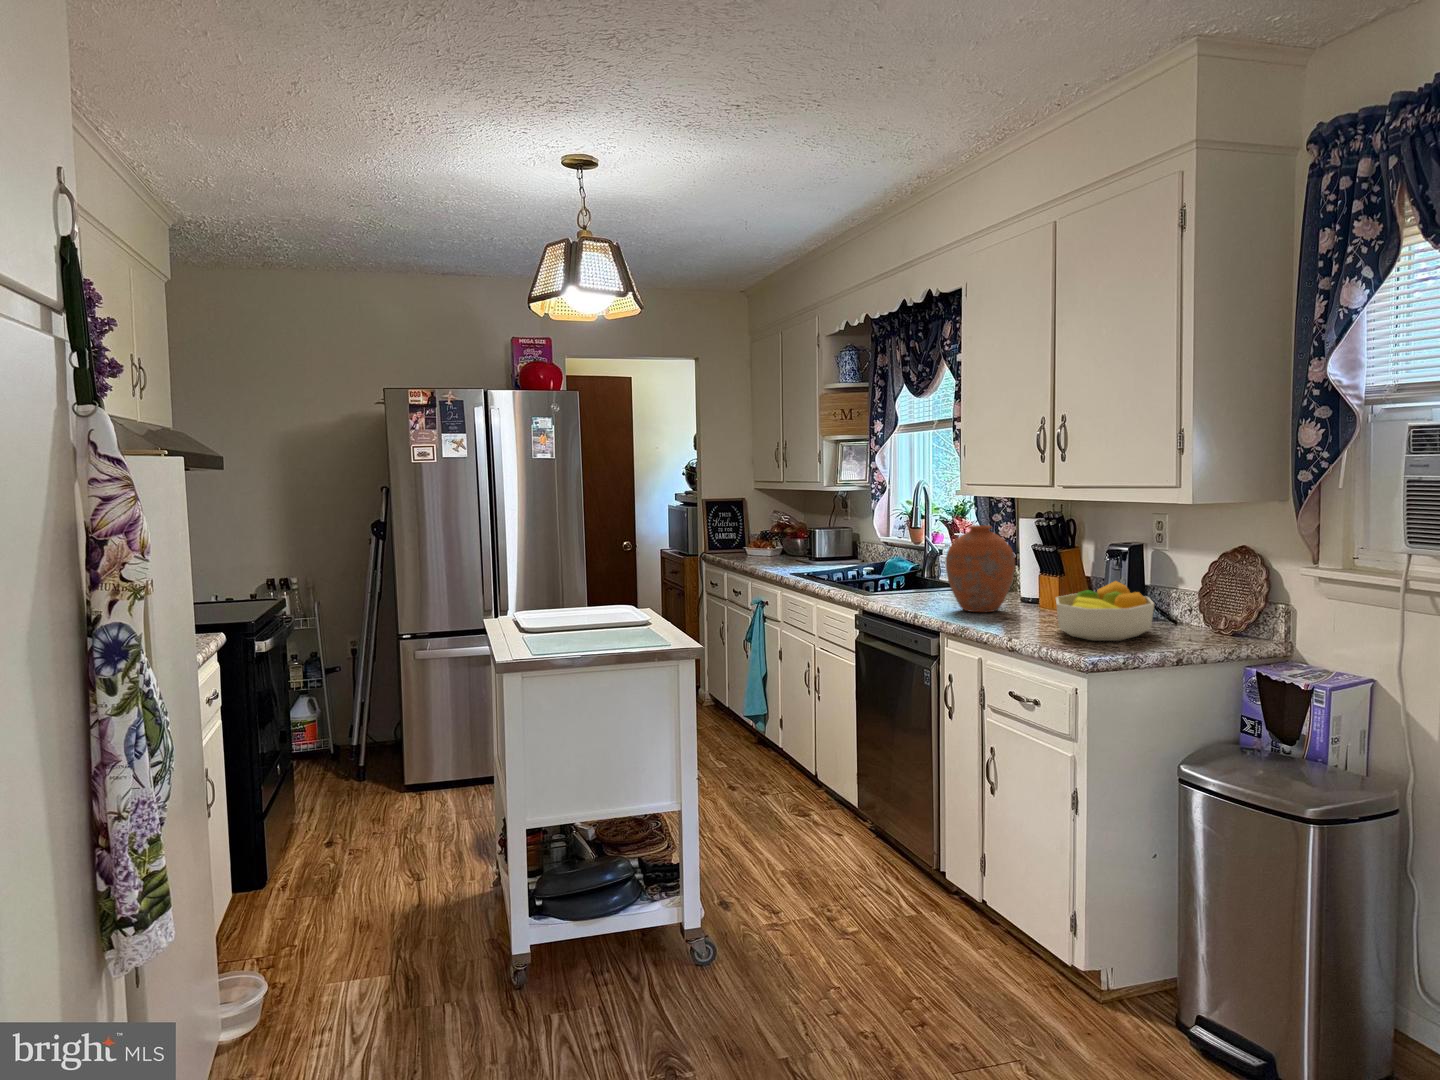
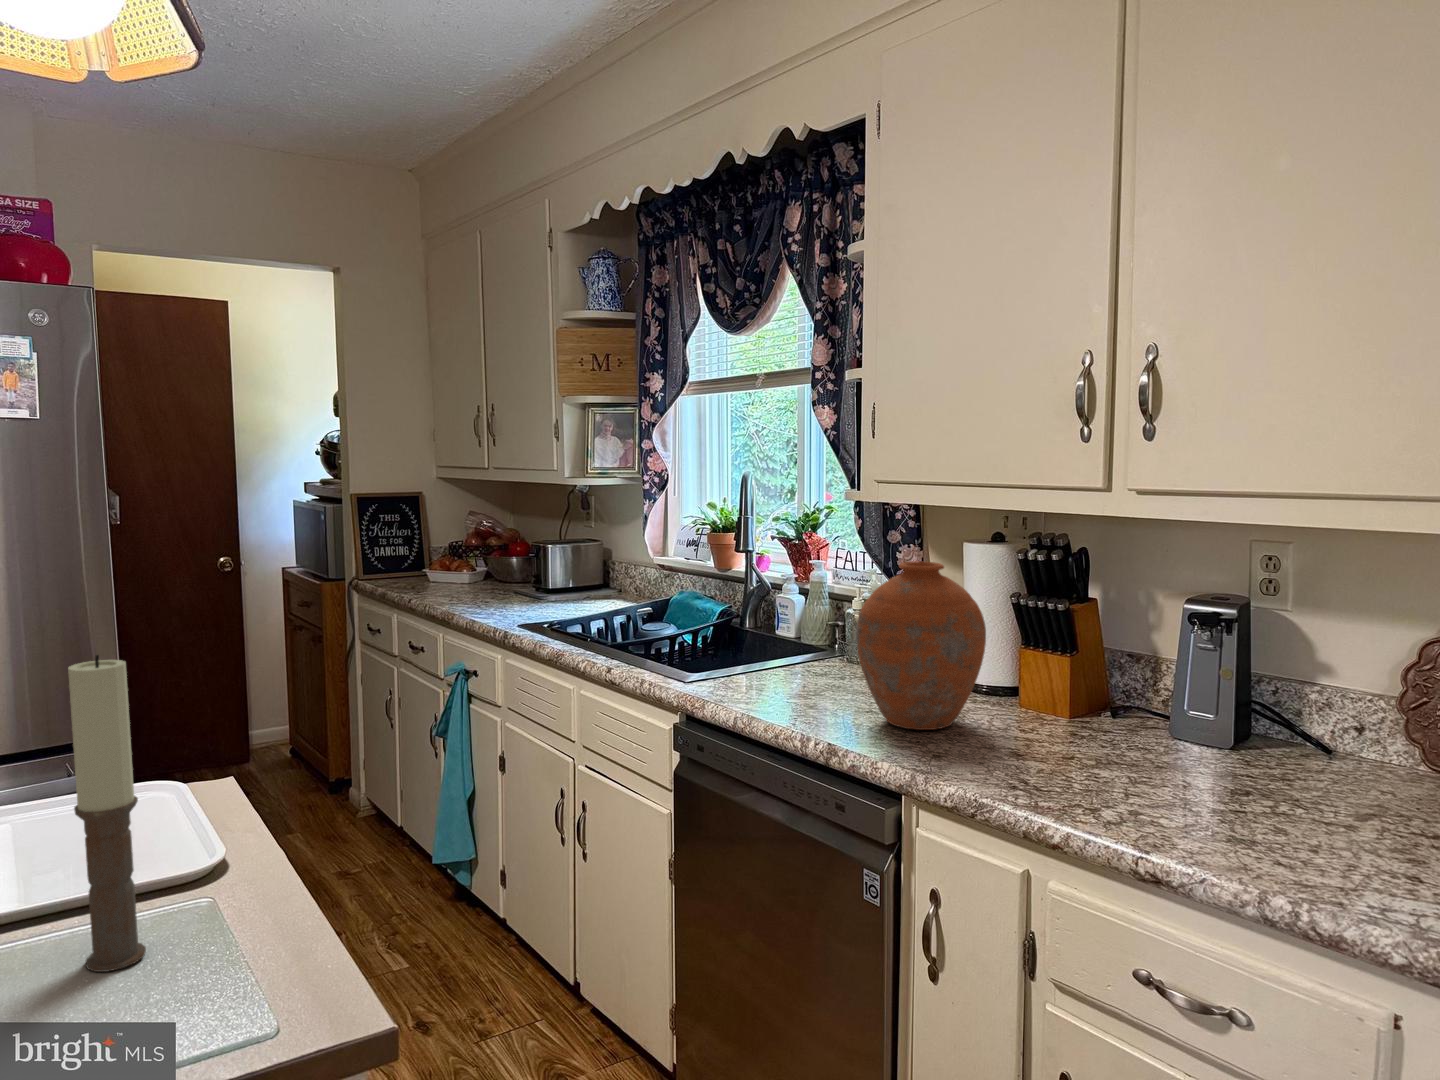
candle: none [609,541,629,648] -> present [68,655,146,972]
fruit bowl: present [1056,581,1155,641] -> none [1127,679,1336,824]

